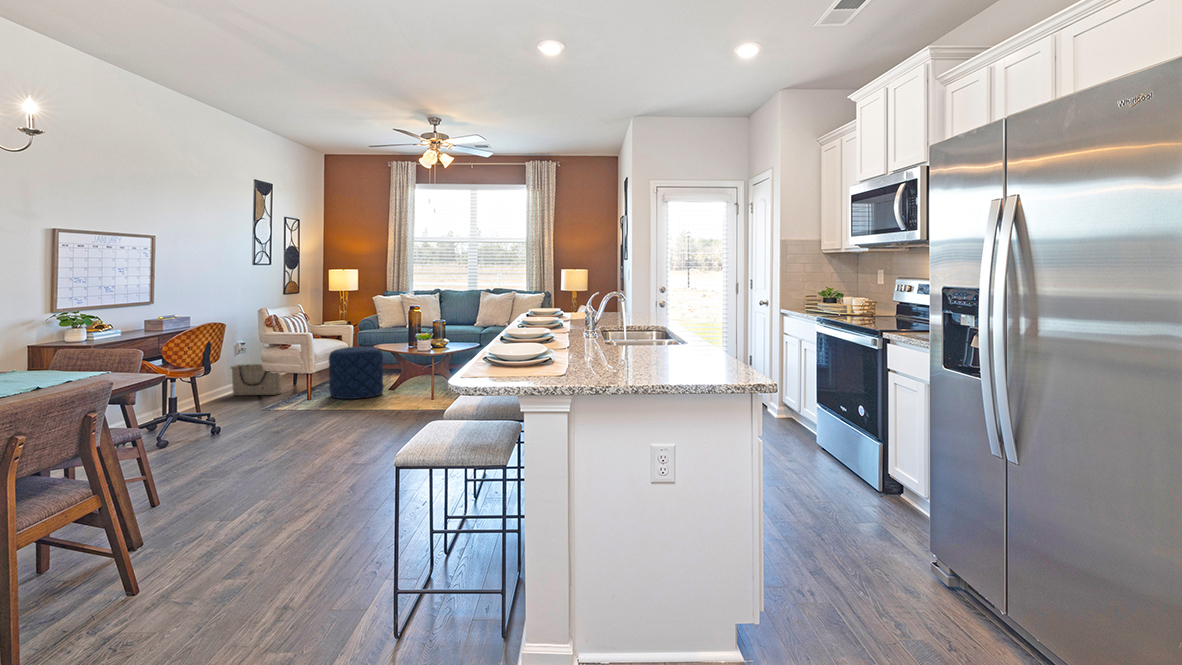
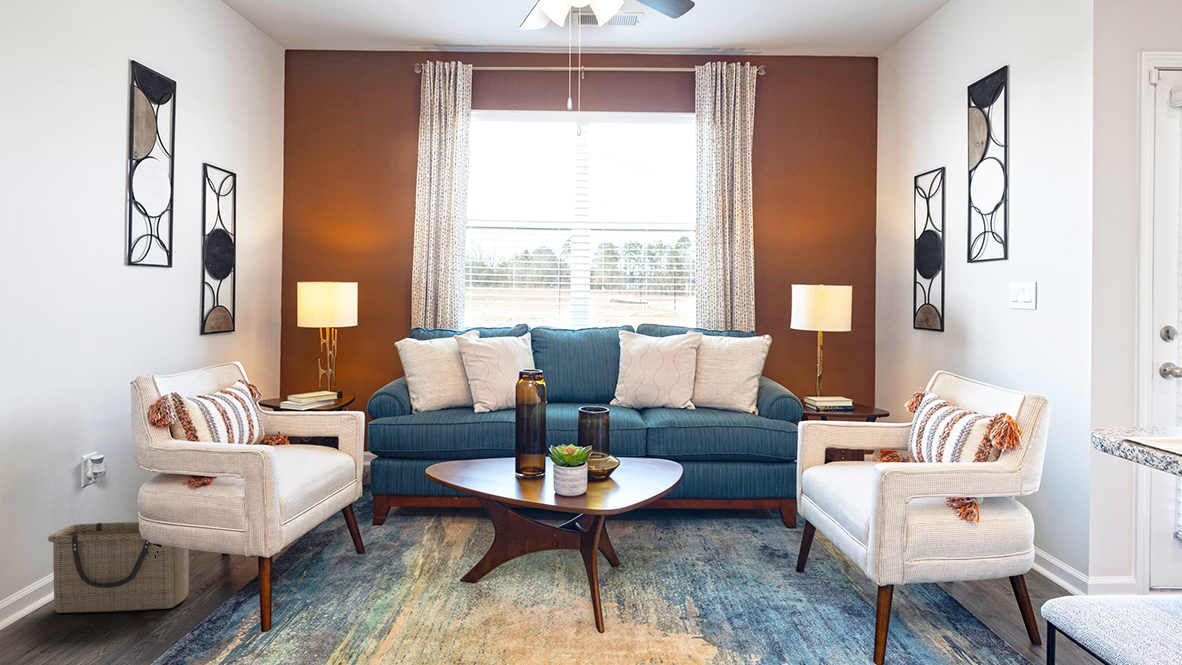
pouf: present [329,347,384,399] -> none [315,472,455,629]

